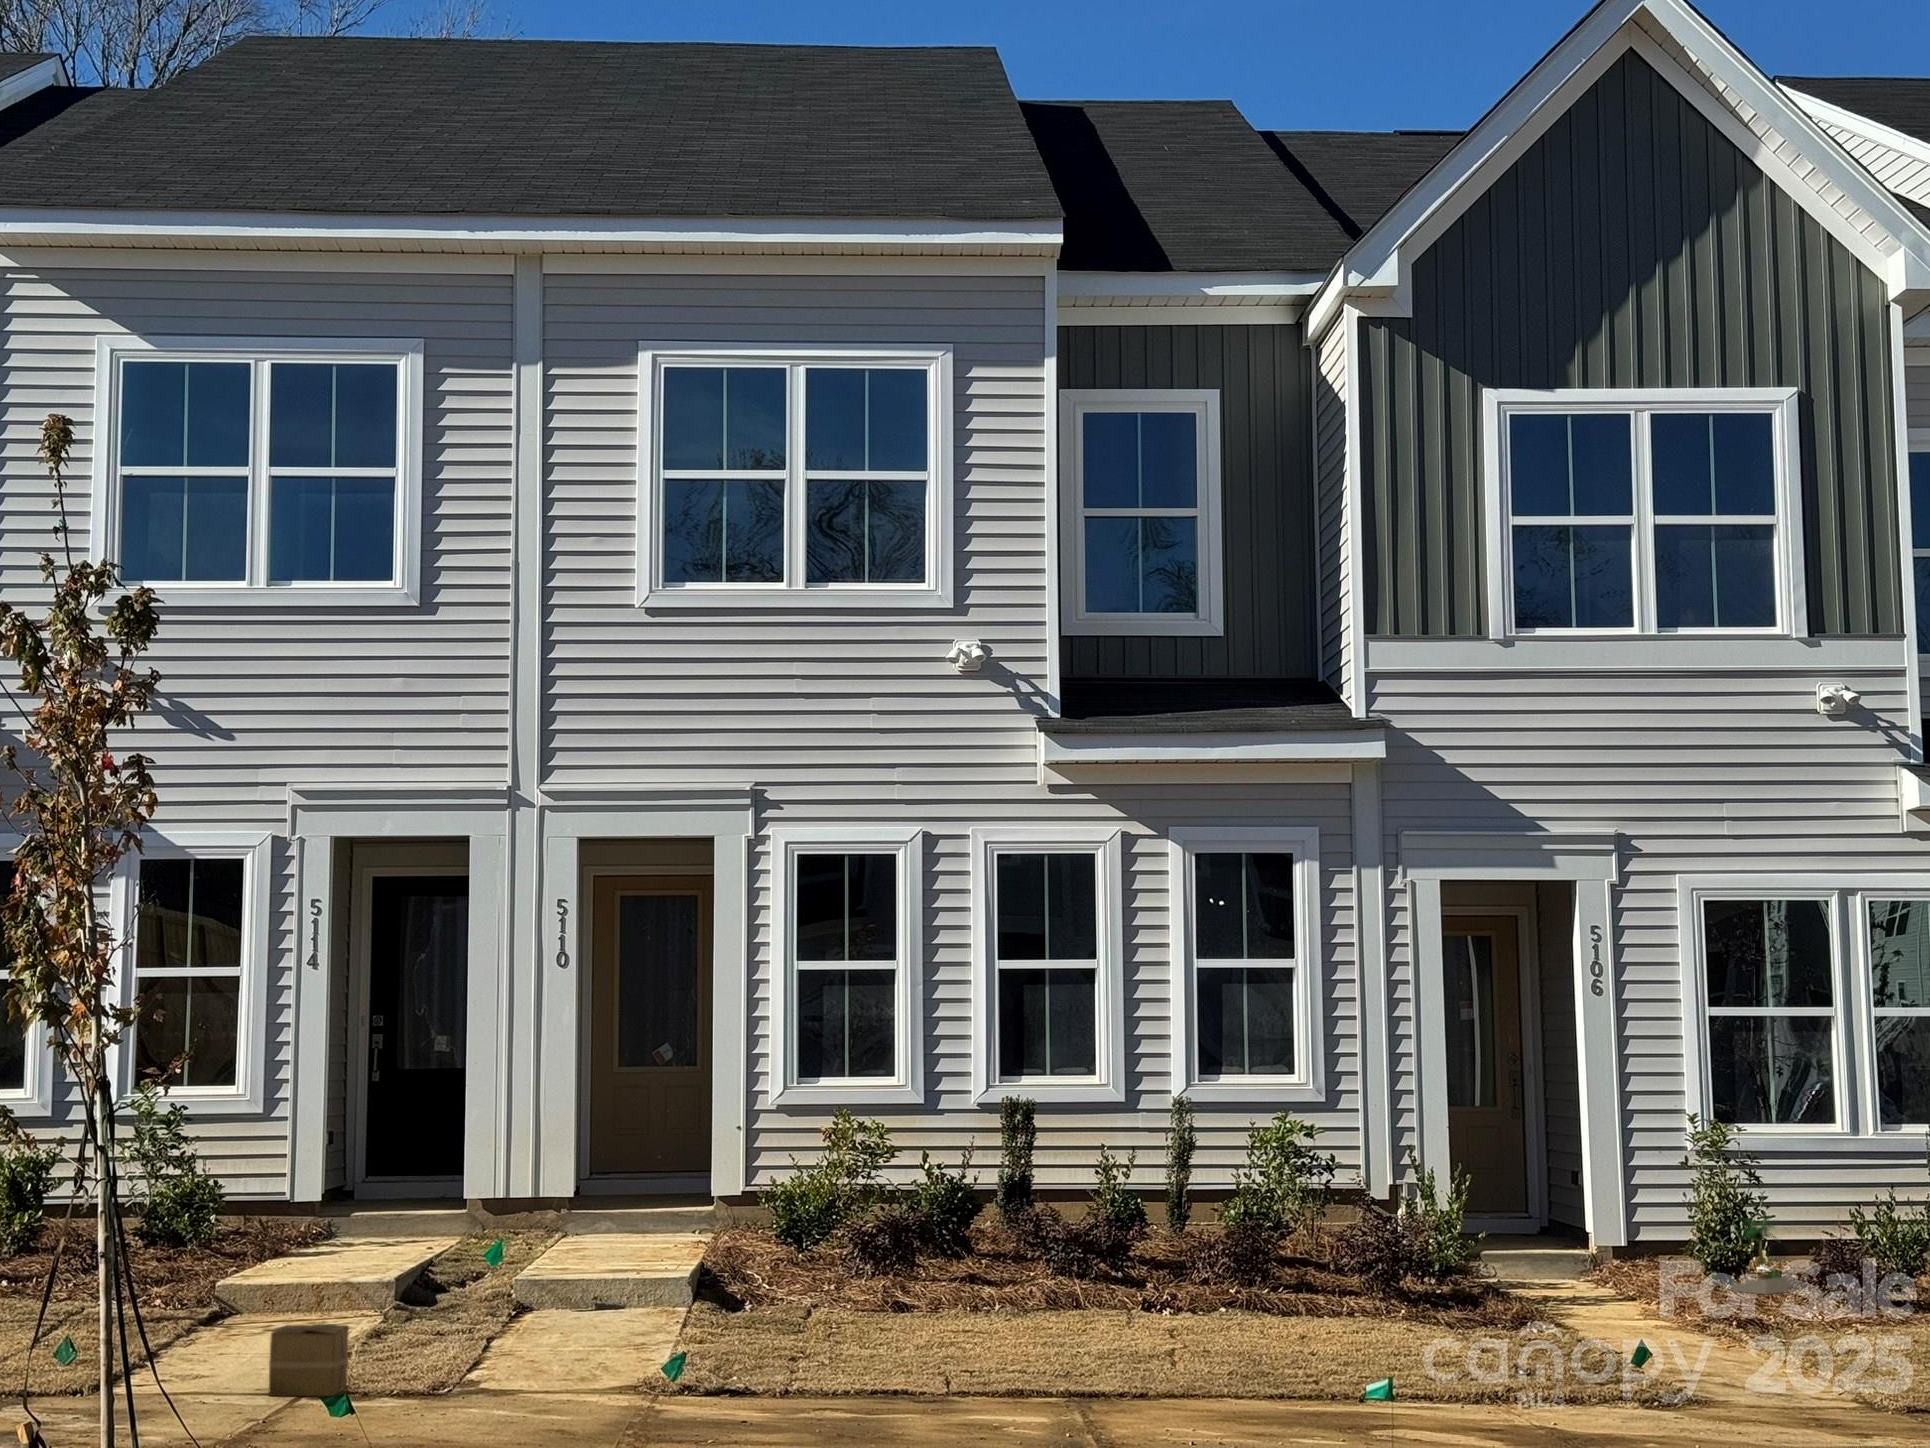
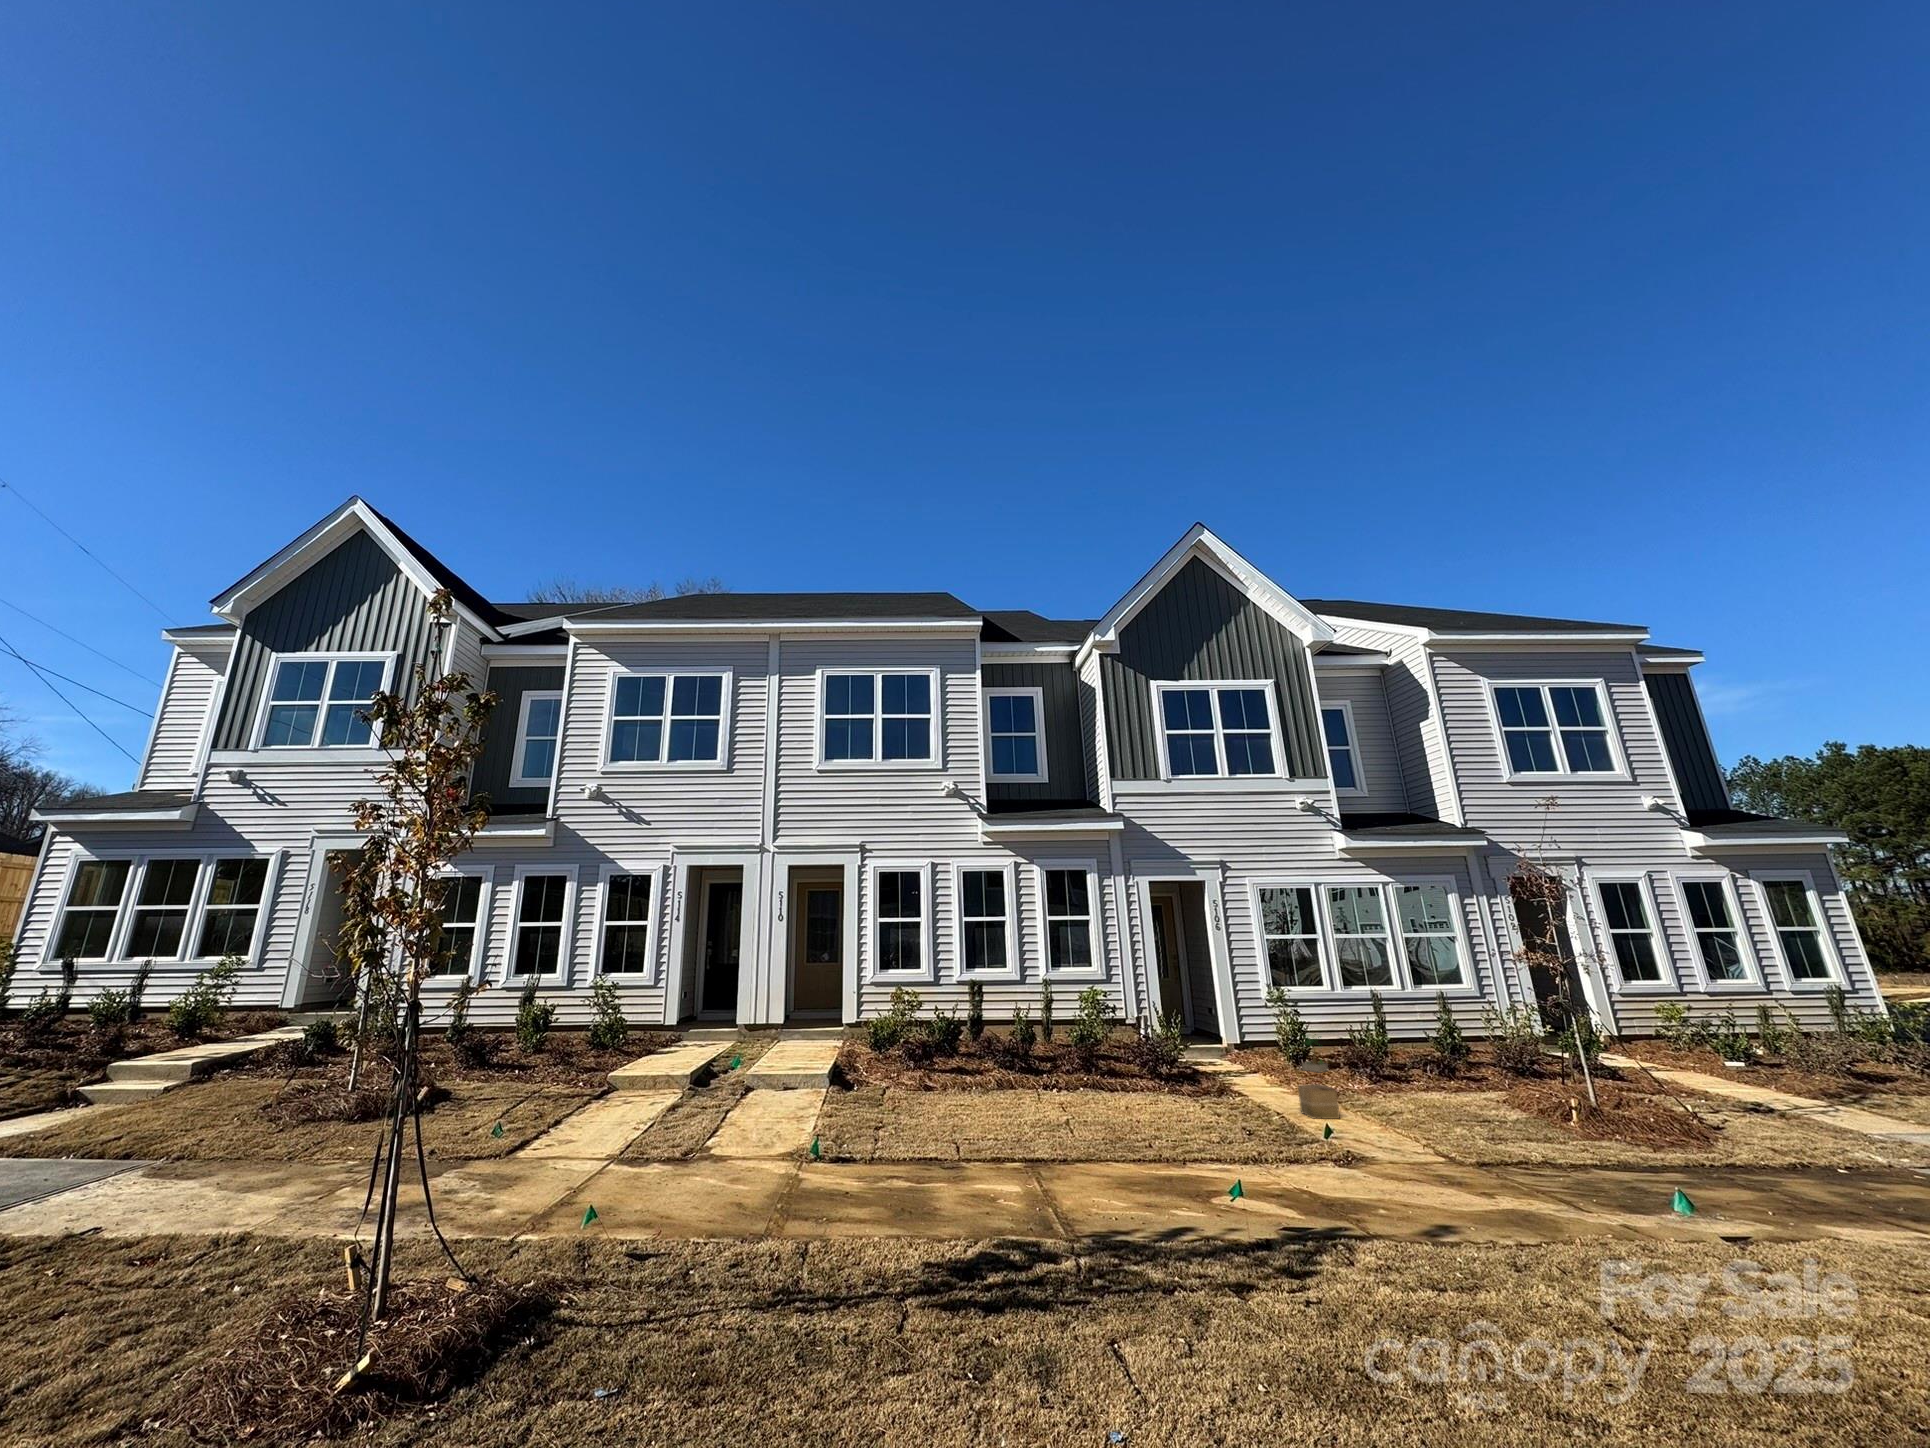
cardboard box: present [269,1323,349,1396] -> present [1298,1084,1340,1119]

